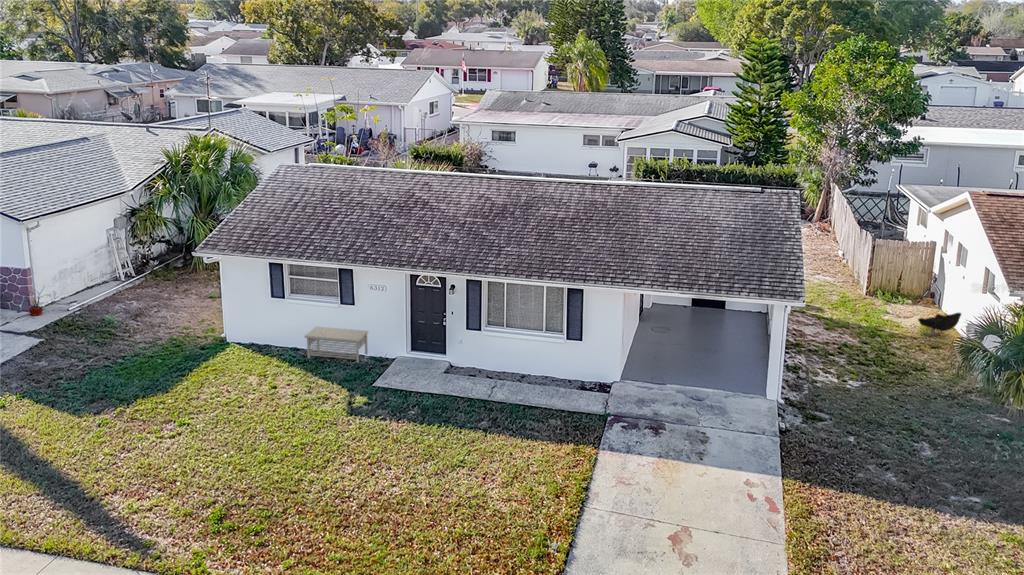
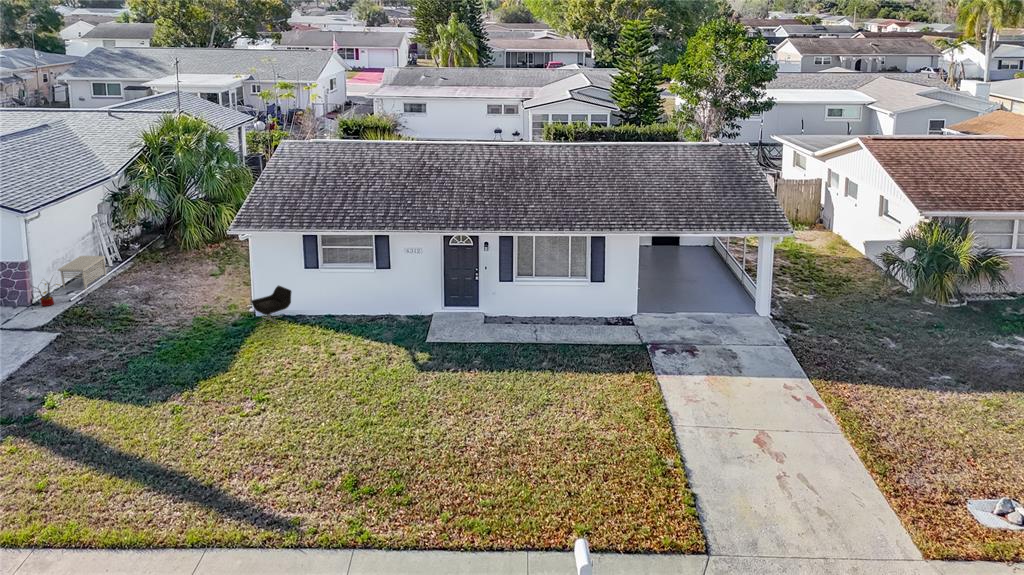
lounge chair: present [918,313,961,337] -> present [251,285,292,323]
storage bench: present [305,327,368,363] -> present [58,256,106,289]

